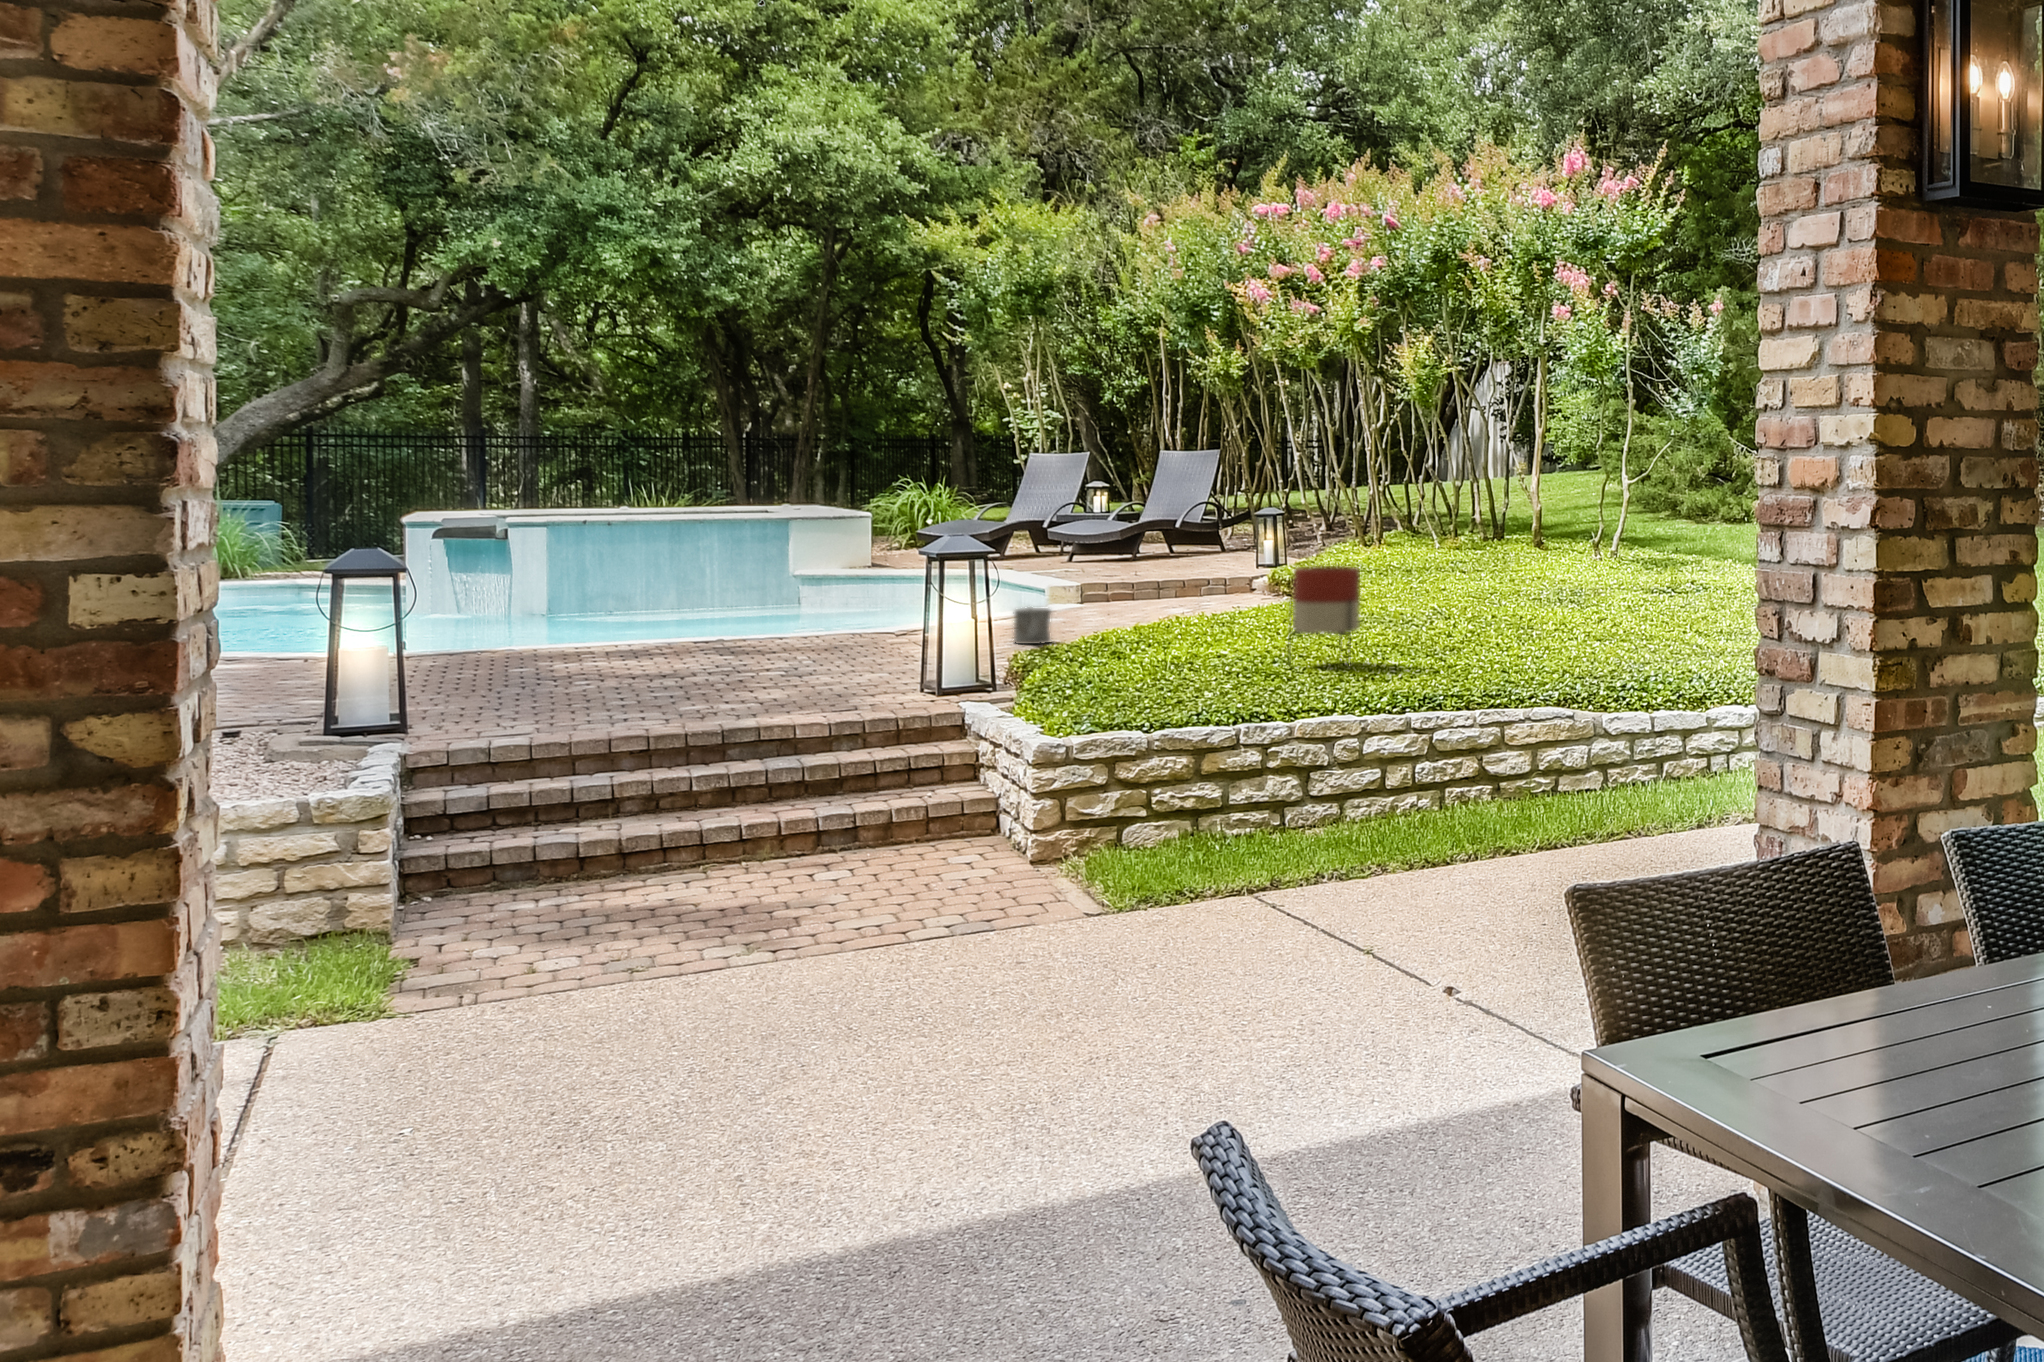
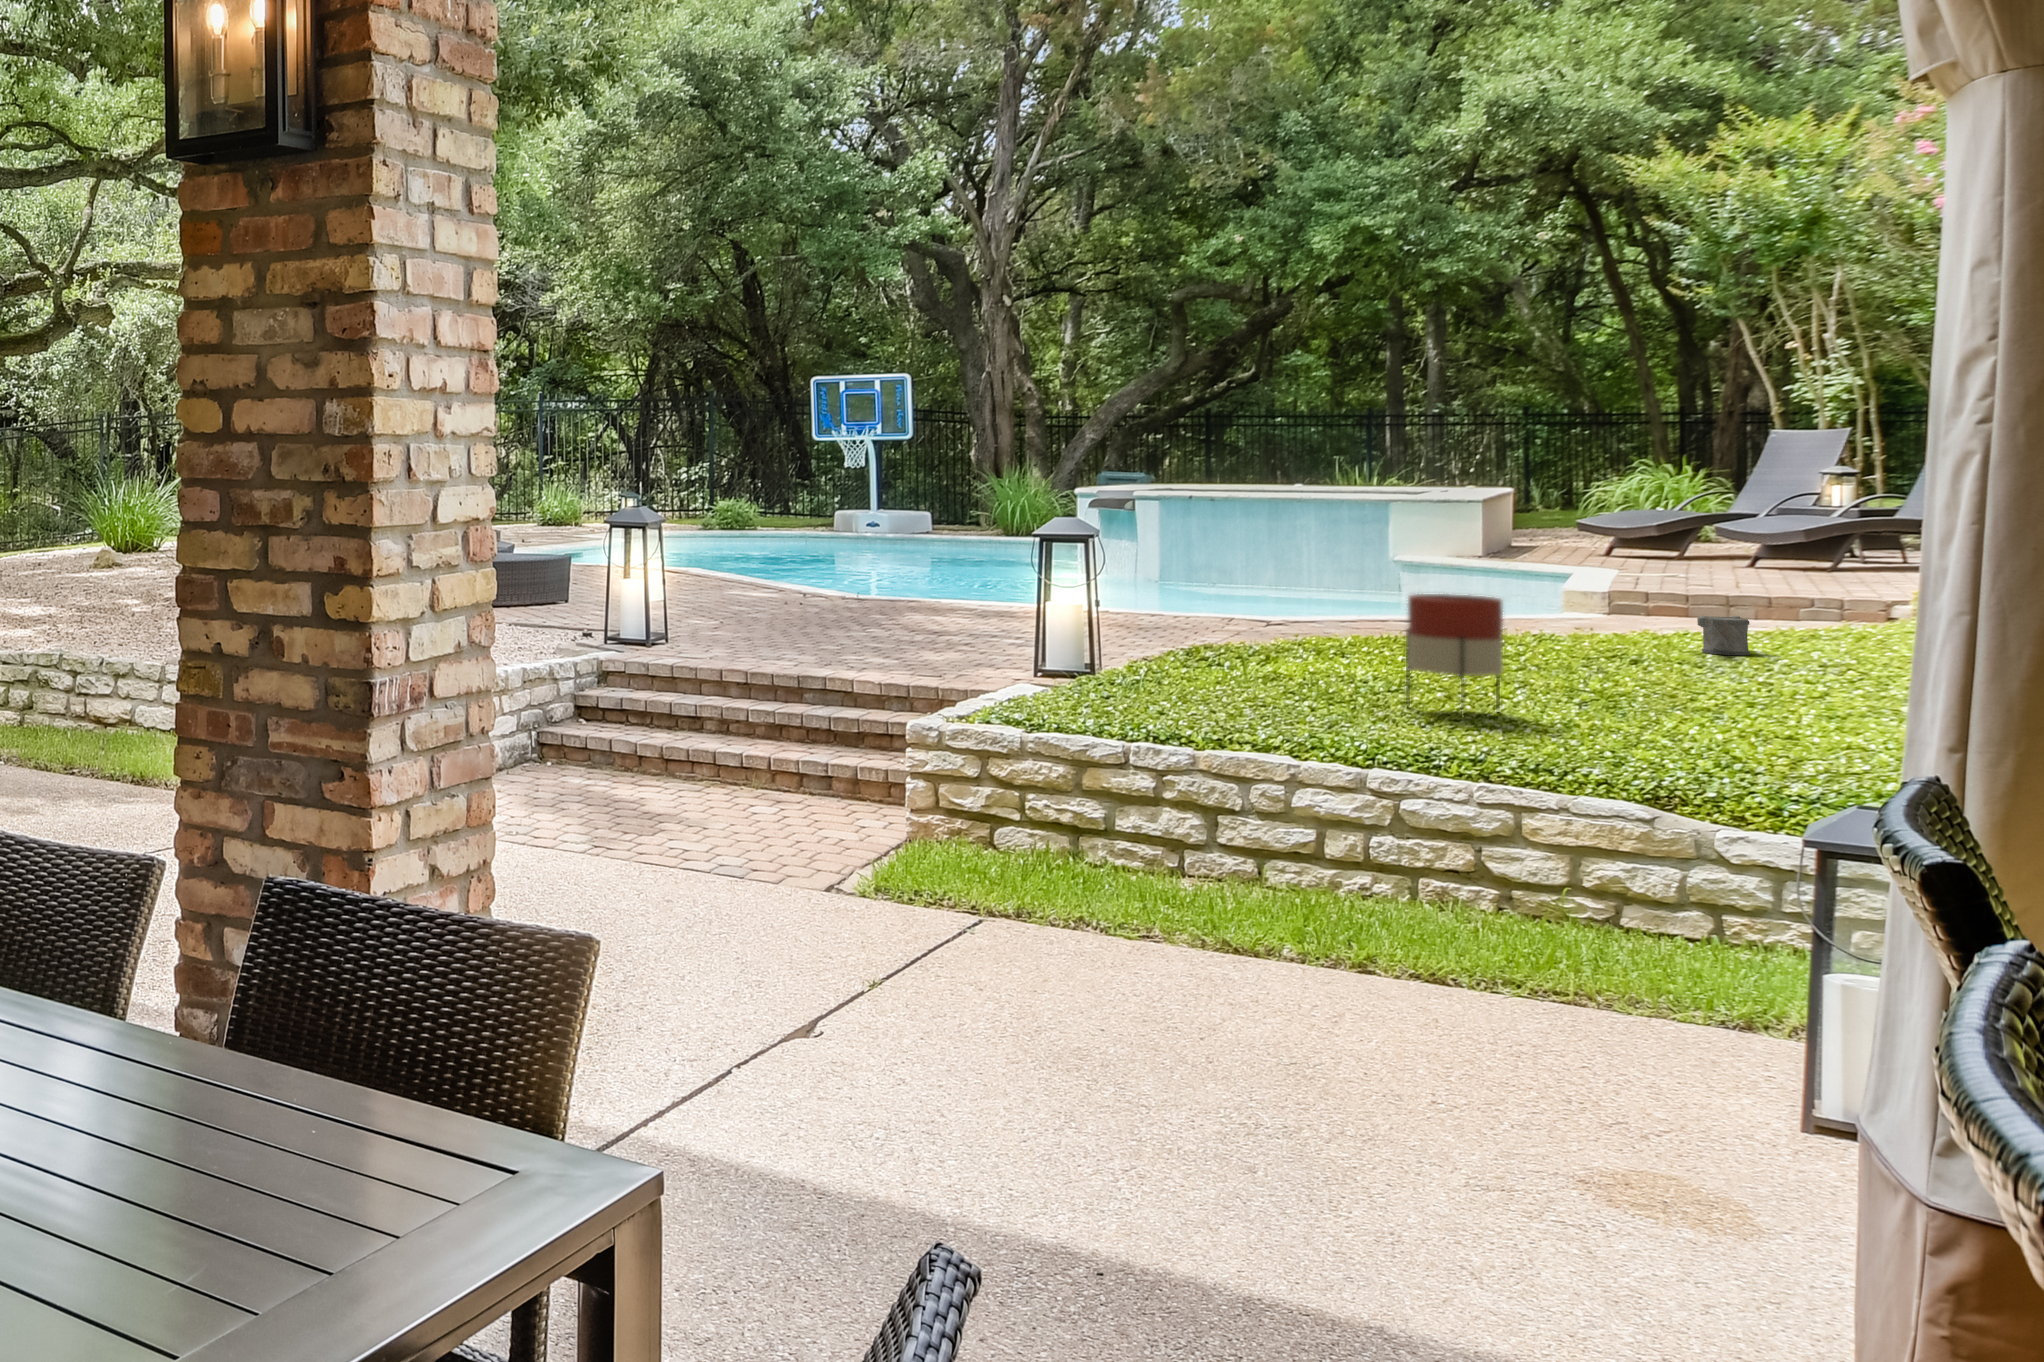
watering can: present [1014,607,1051,644] -> present [1697,616,1750,655]

